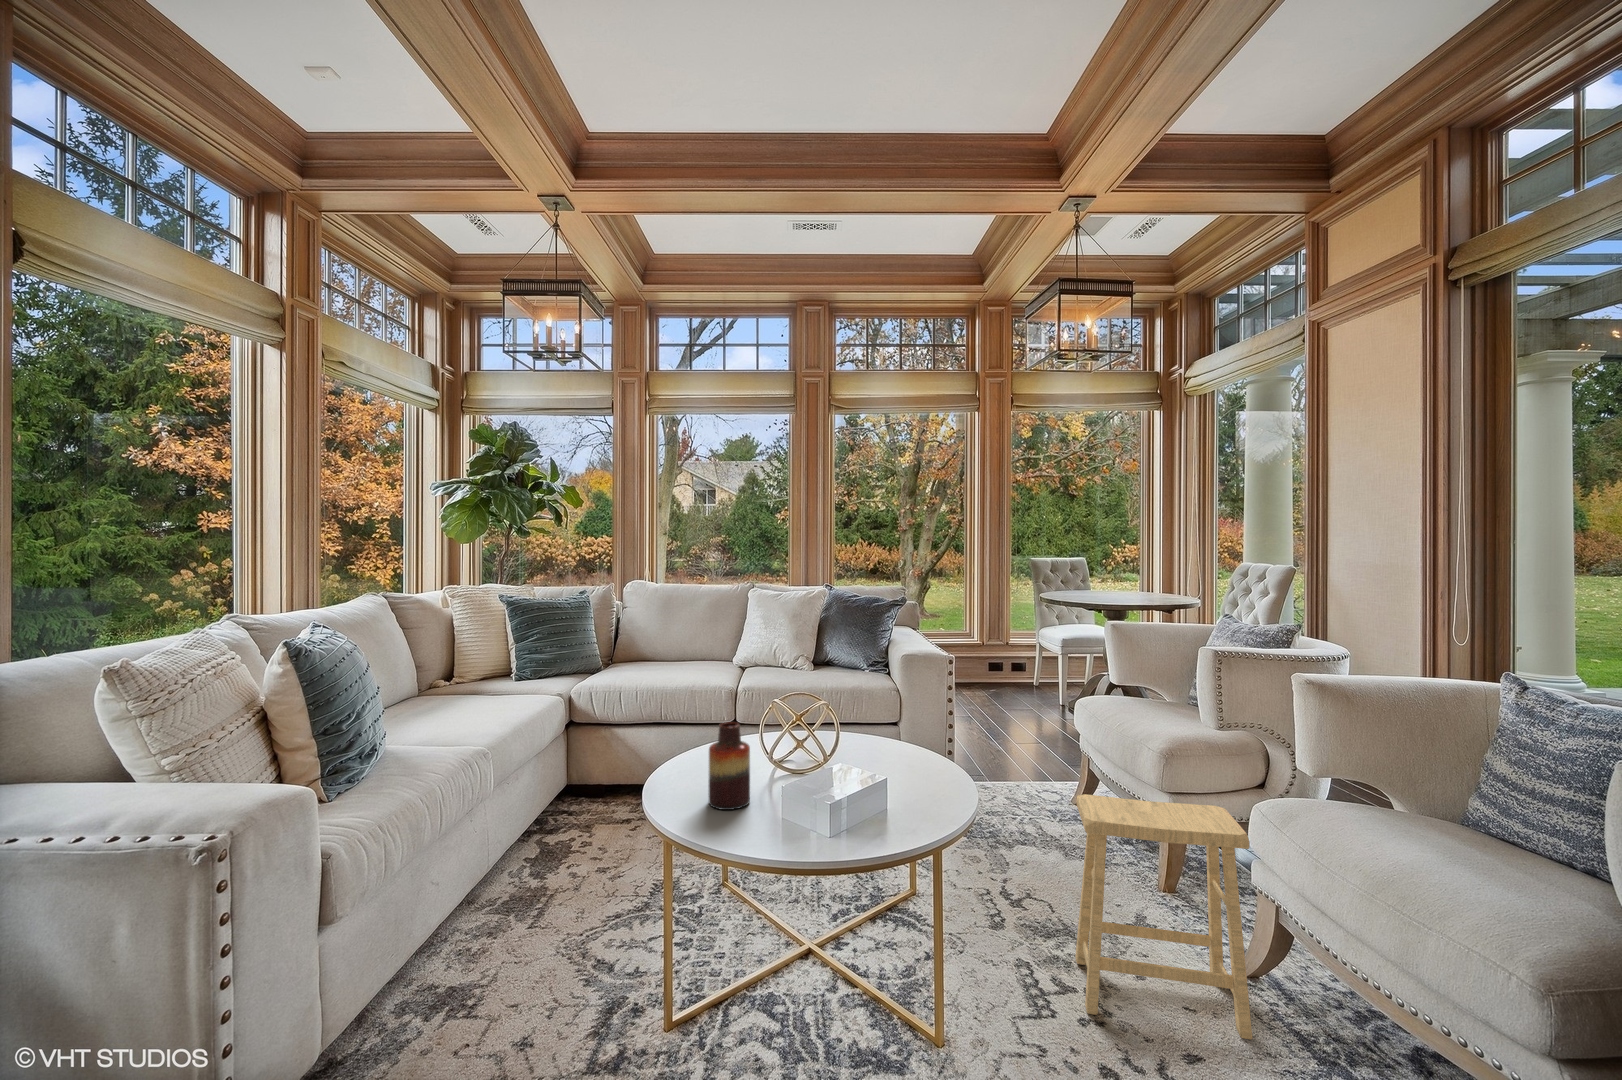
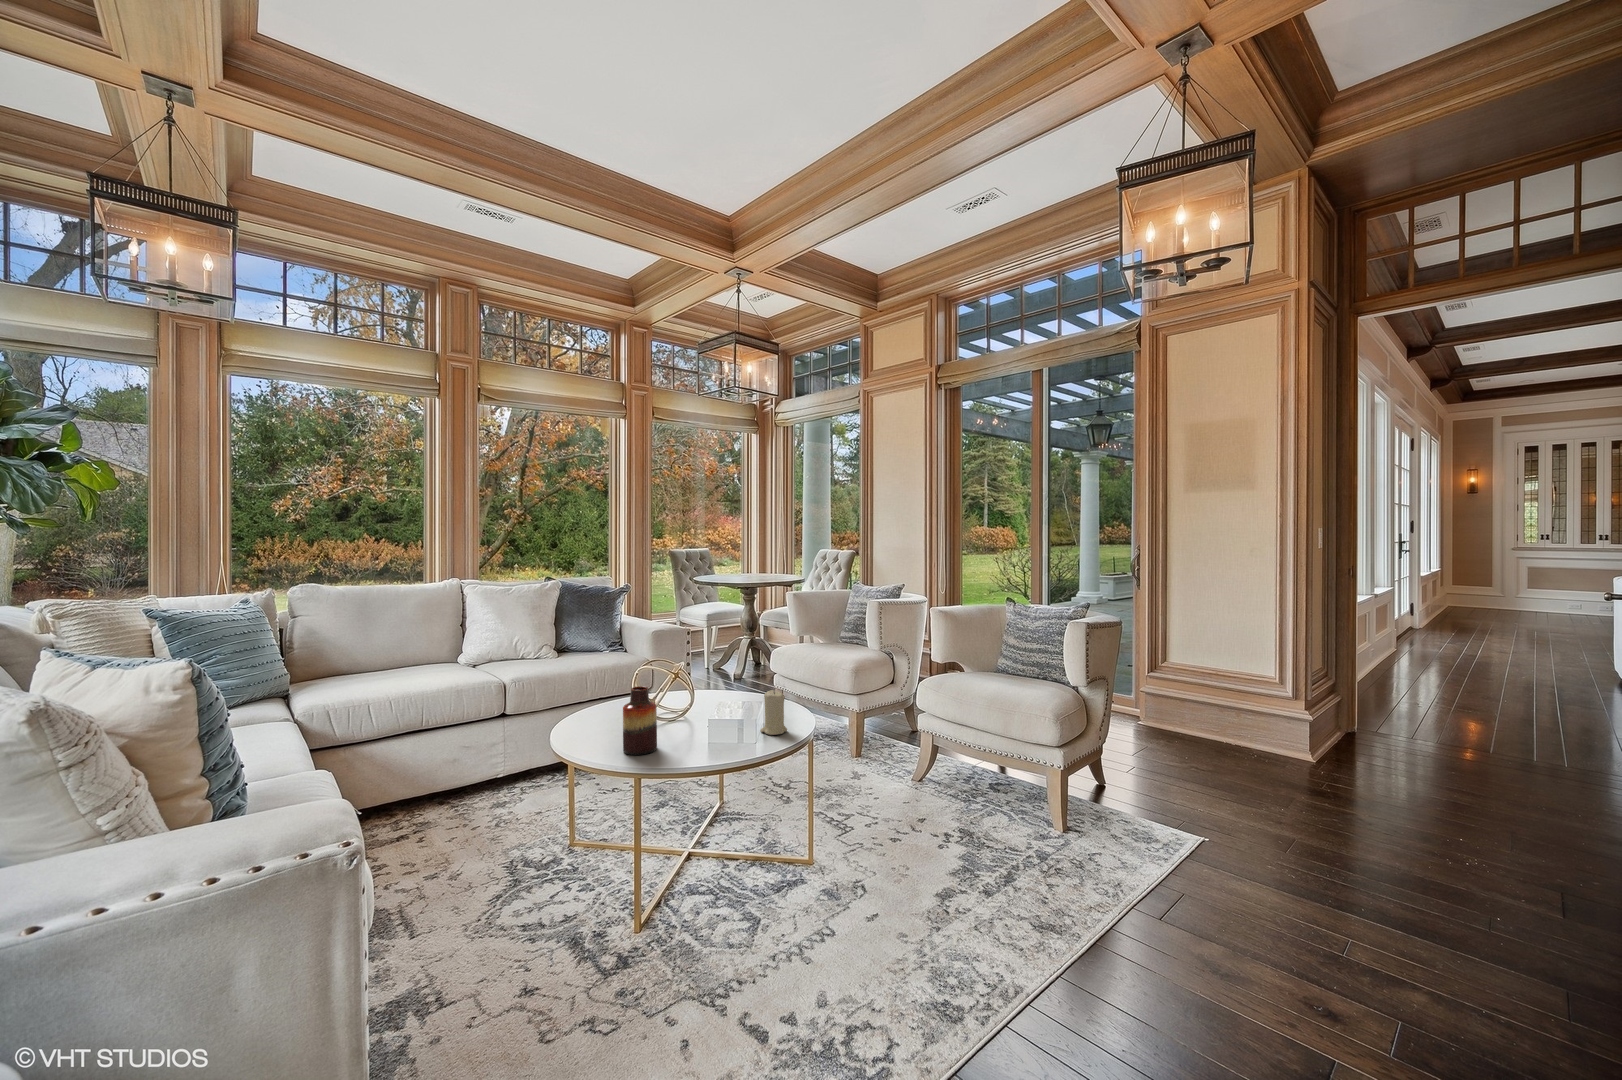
candle: none [890,762,927,830] -> present [760,690,787,735]
footstool: present [1075,794,1252,1040] -> none [840,687,939,822]

